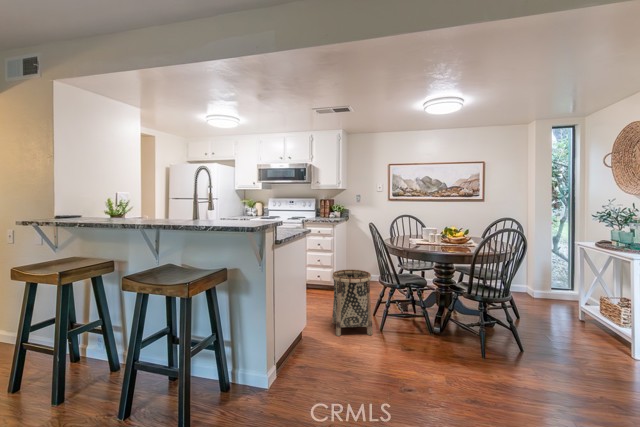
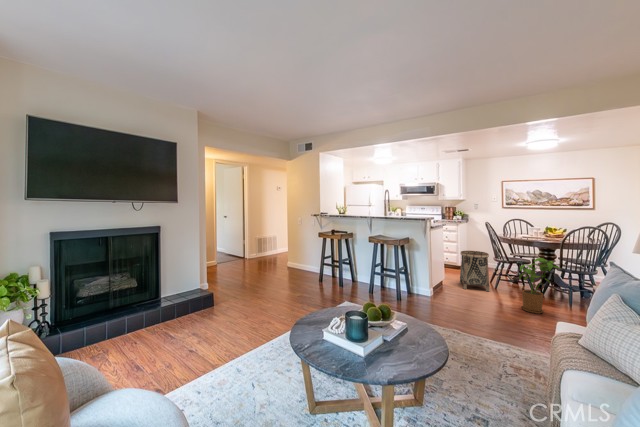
house plant: none [411,284,466,375] -> present [519,258,559,314]

